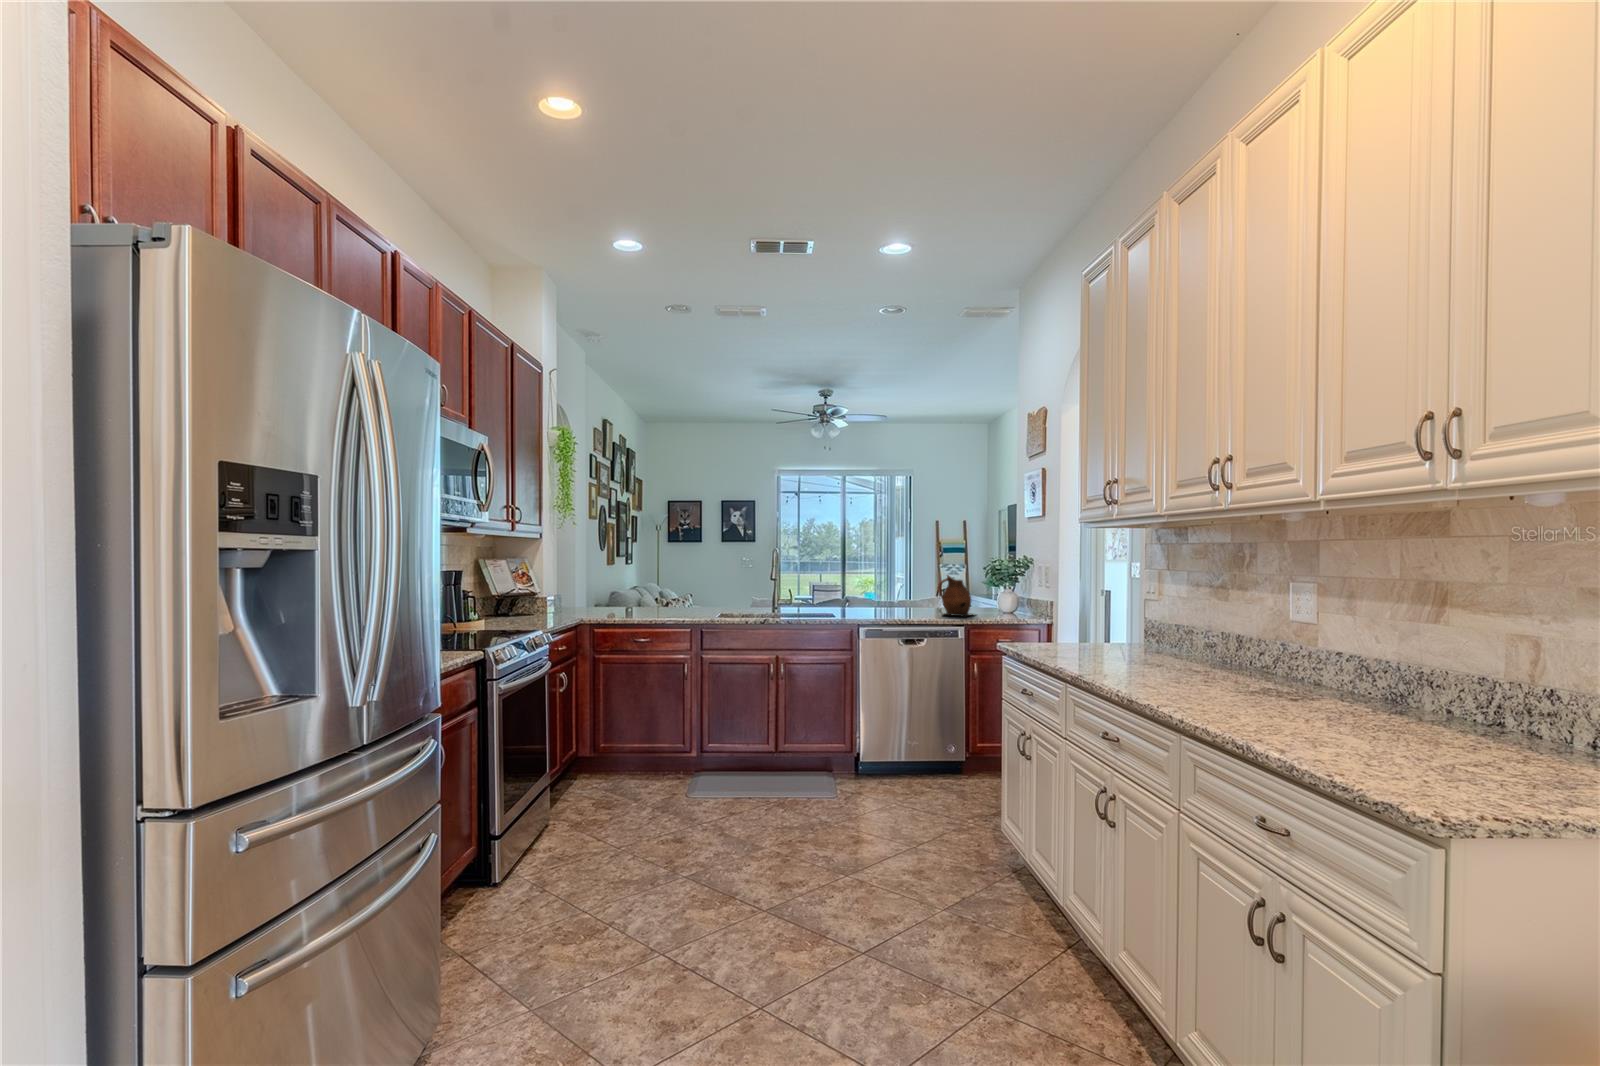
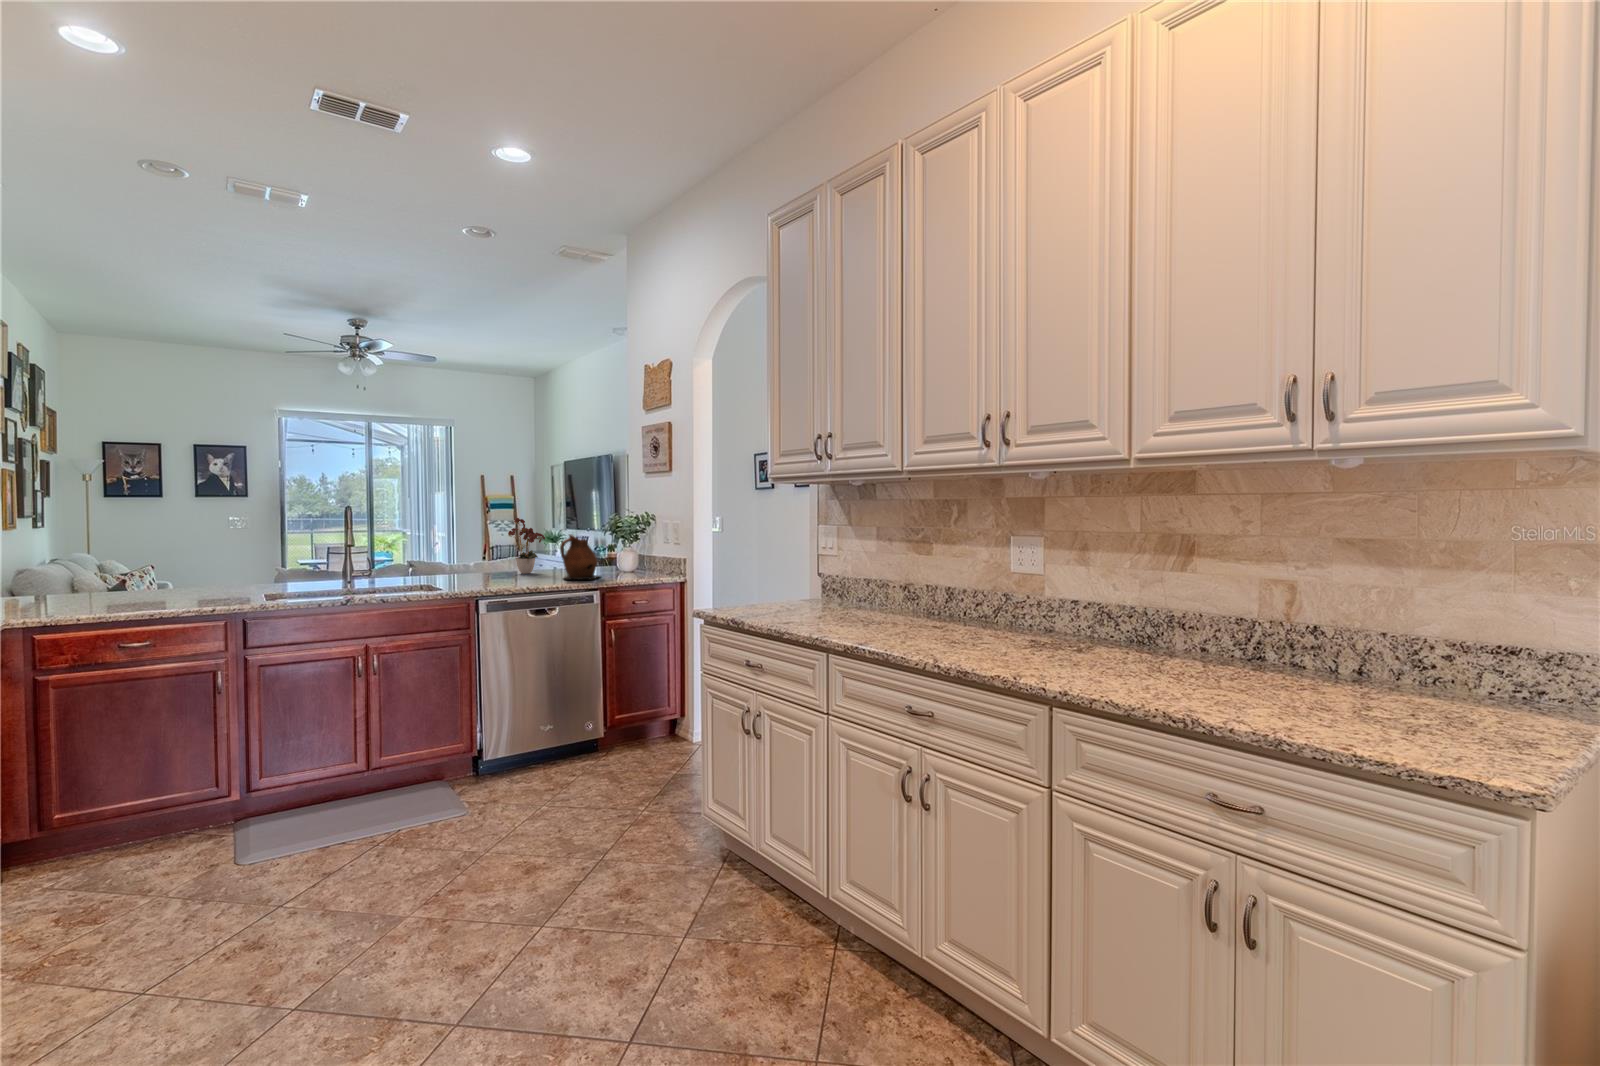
flower arrangement: none [906,558,939,610] -> present [508,518,545,574]

